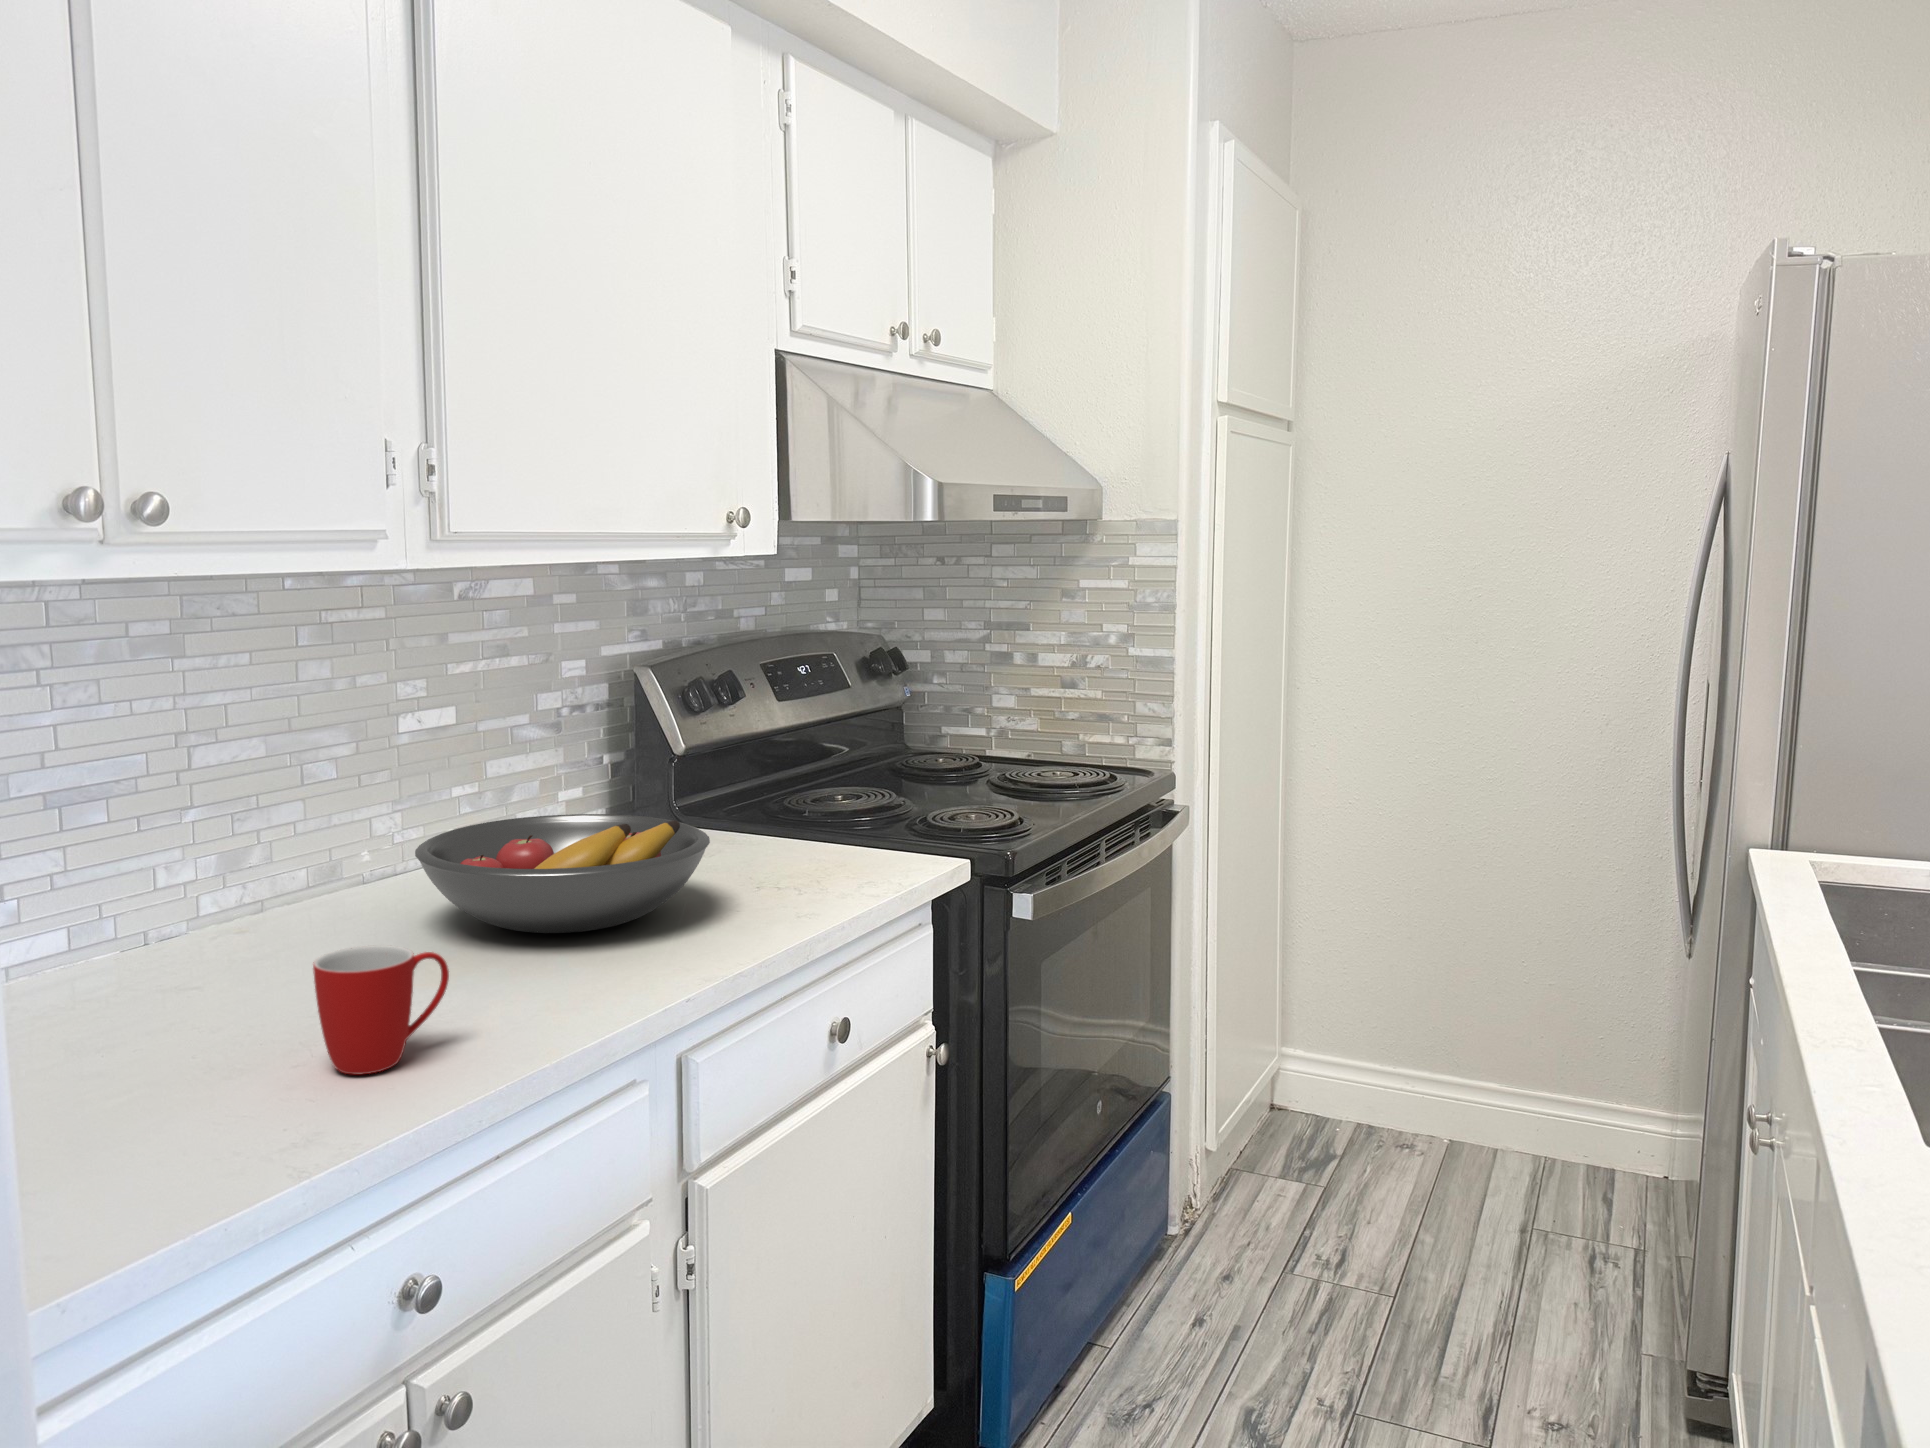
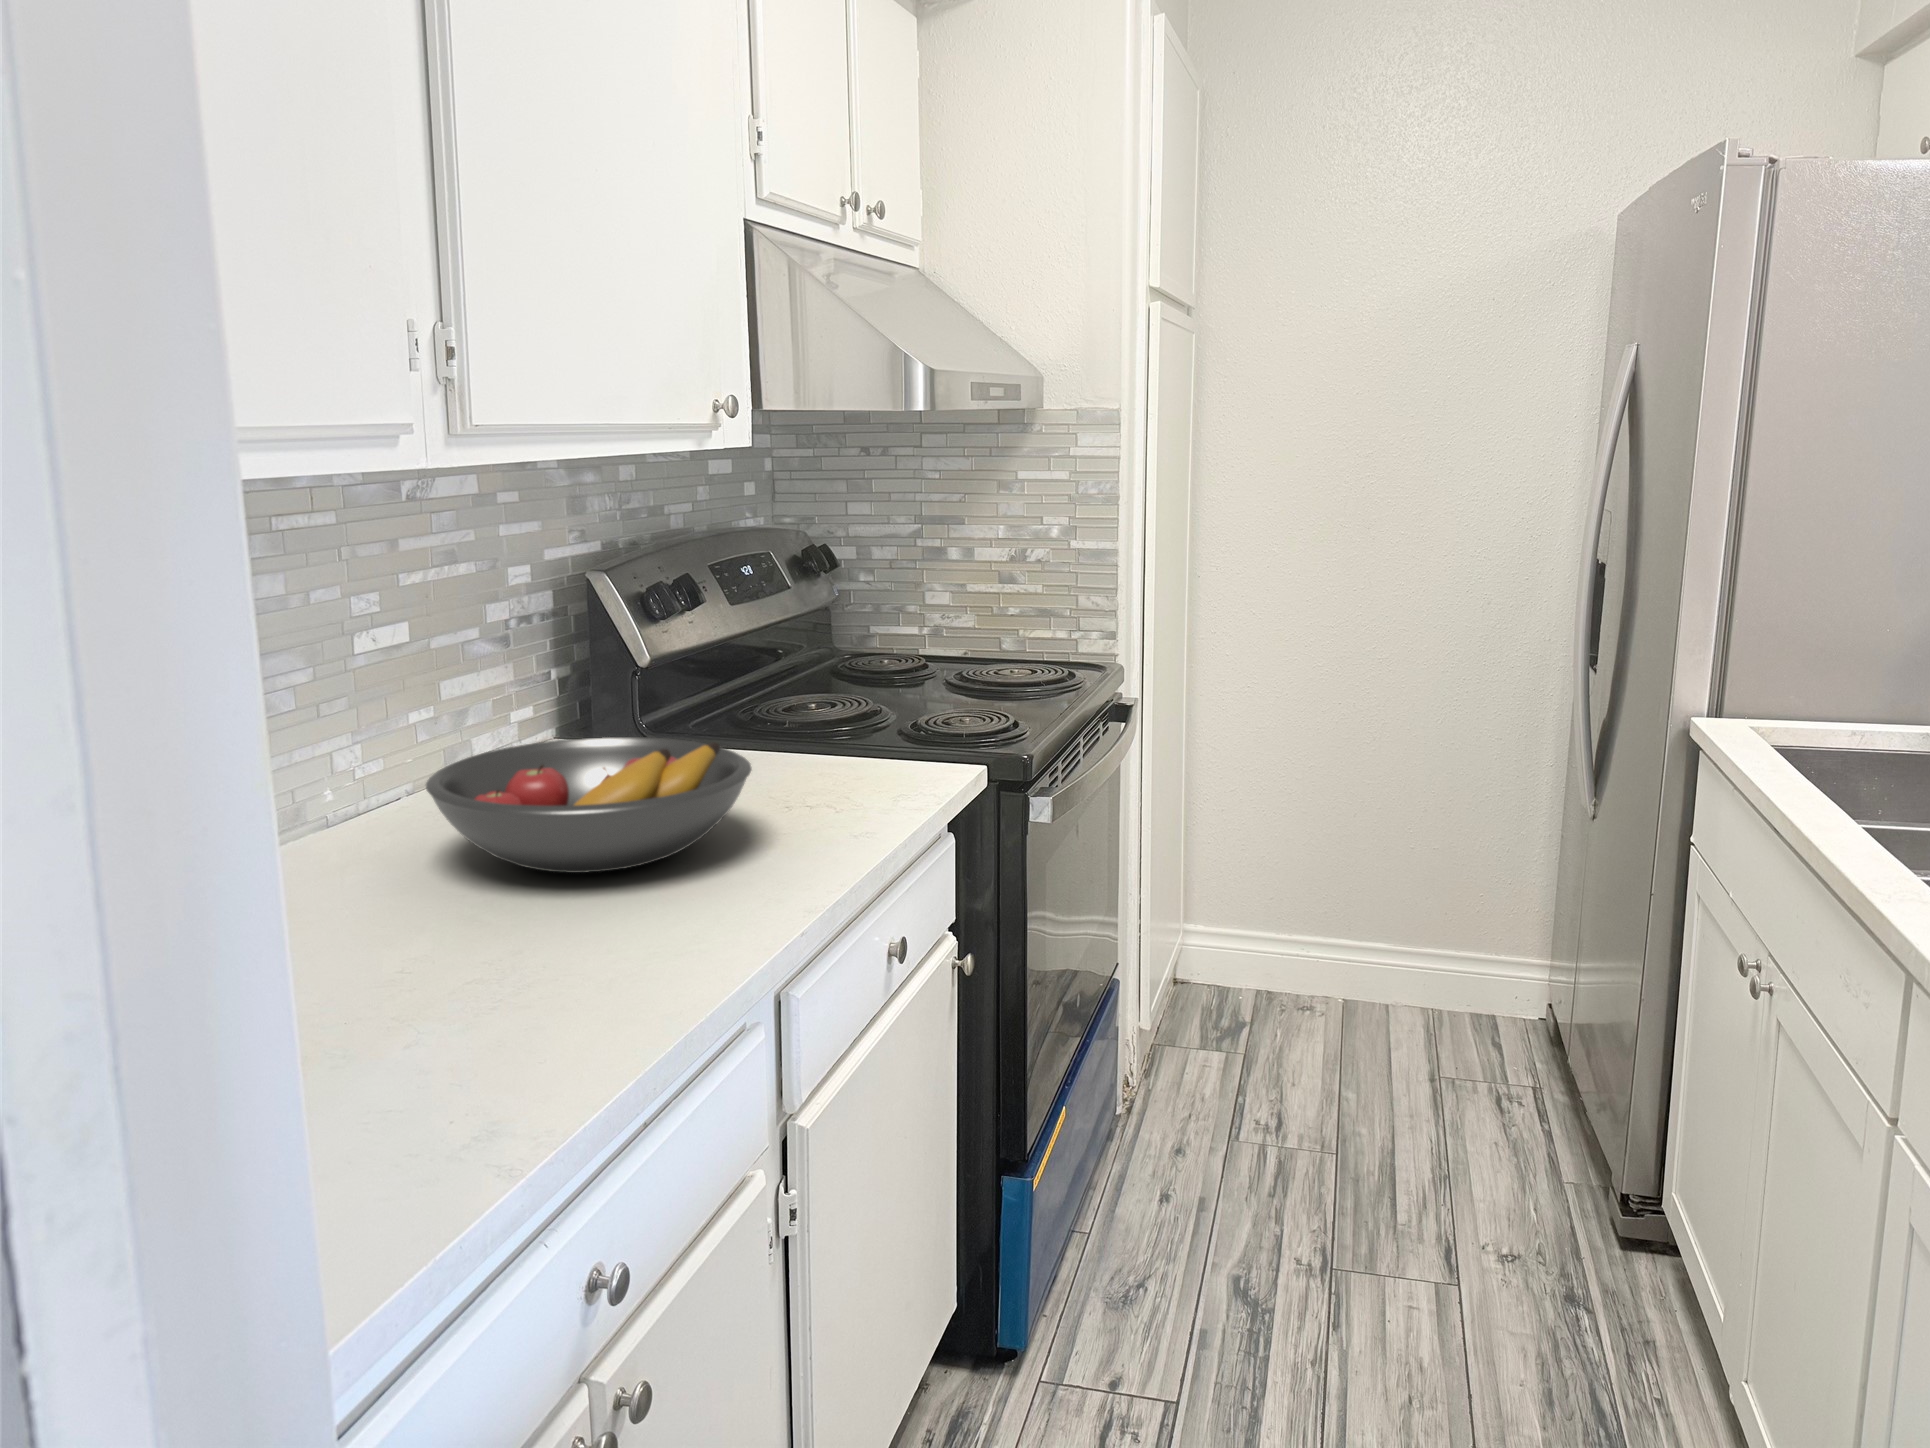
mug: present [313,945,449,1074] -> none [422,905,563,1053]

